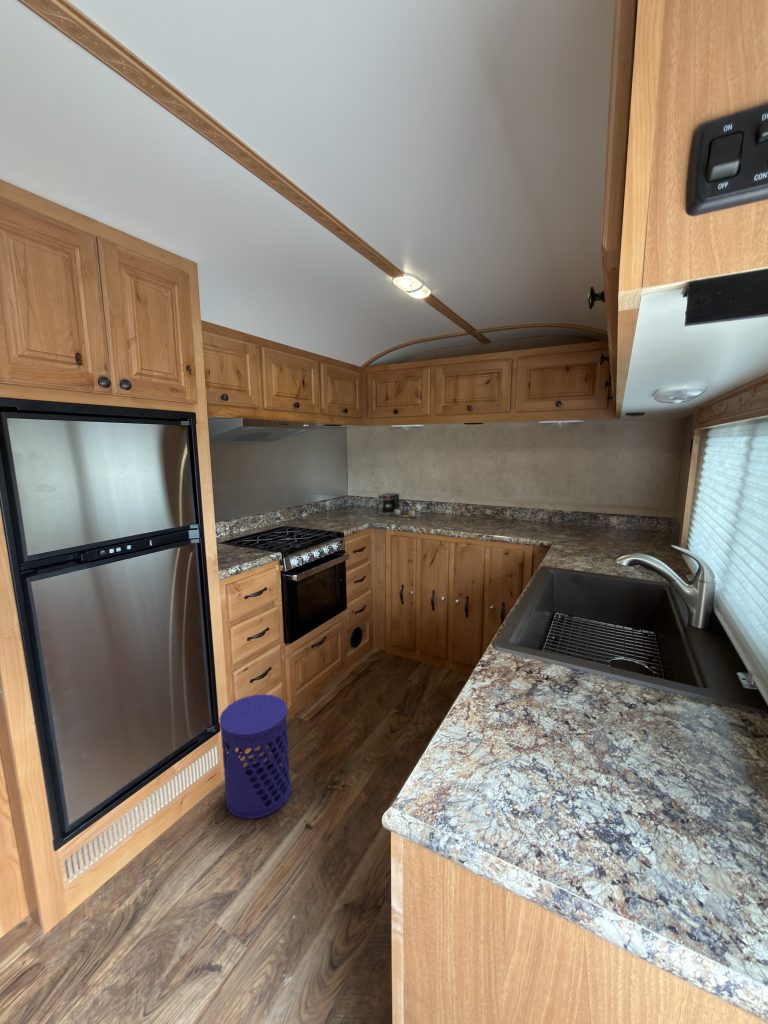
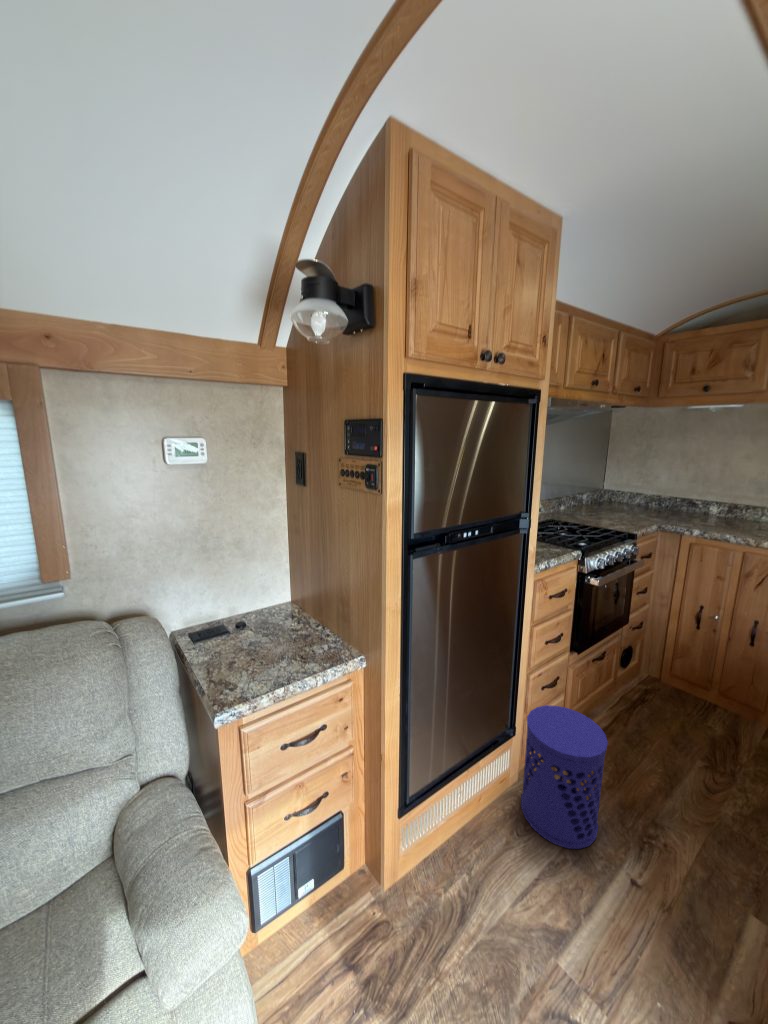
coffee maker: present [378,493,416,518] -> none [656,490,720,523]

